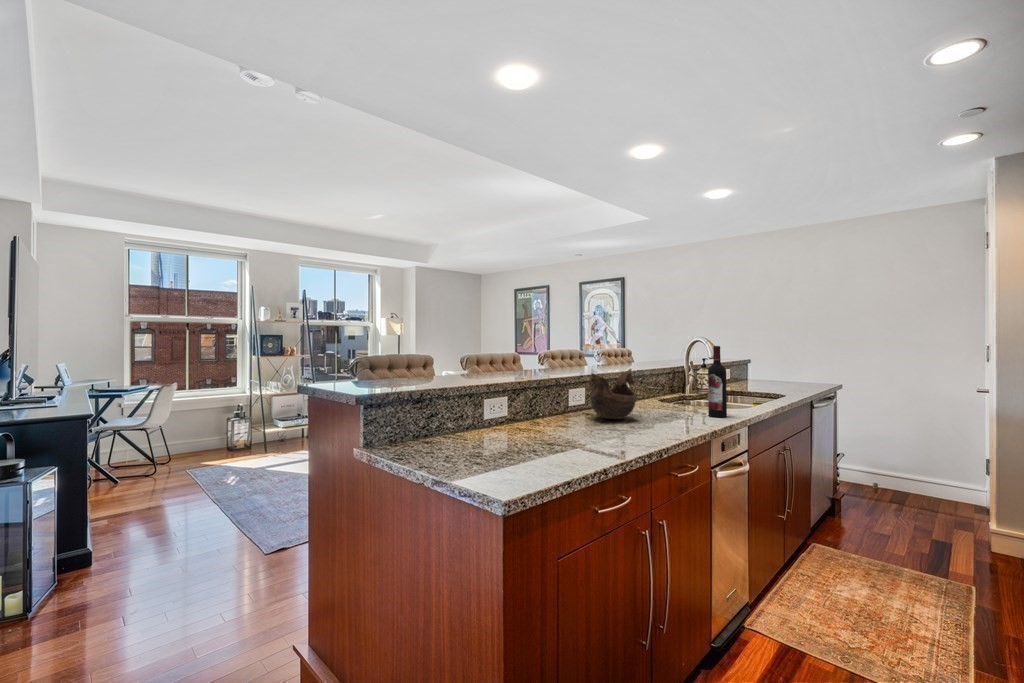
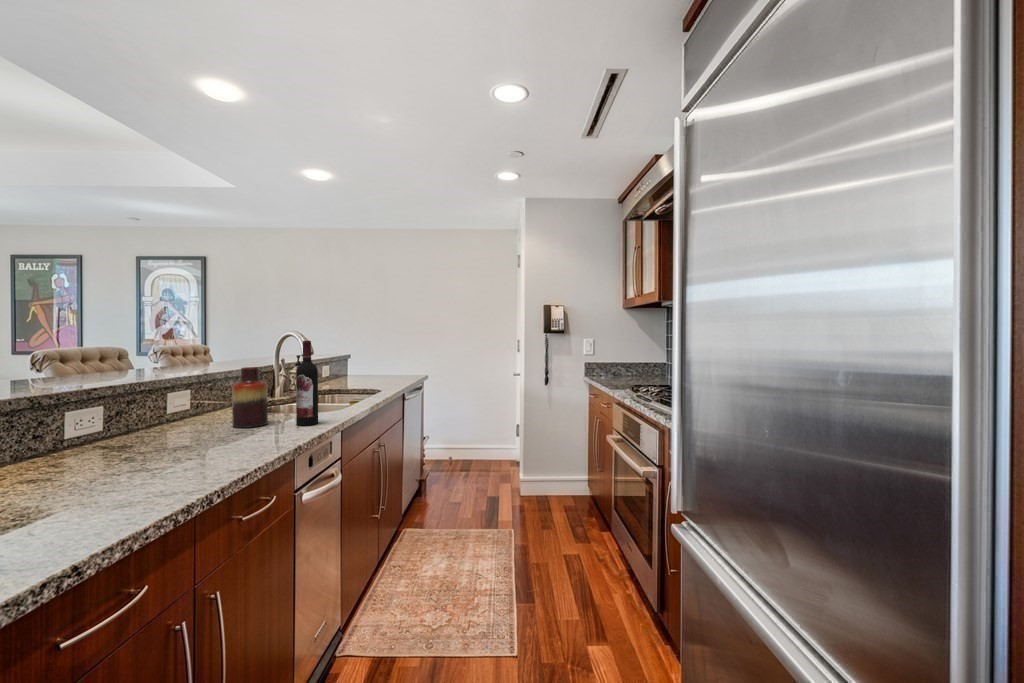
vase: none [660,367,685,413] -> present [232,367,268,428]
decorative bowl: present [589,369,636,419] -> none [89,372,189,451]

